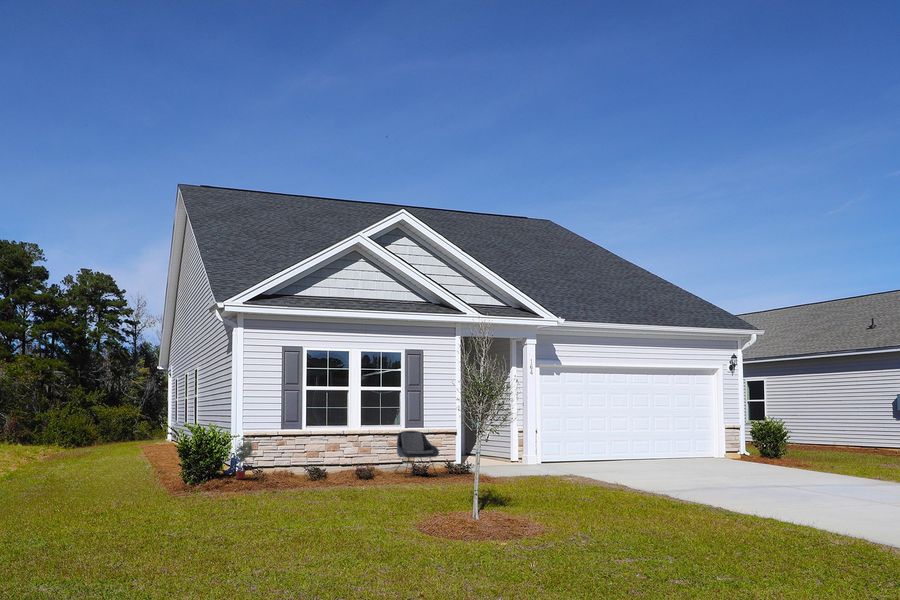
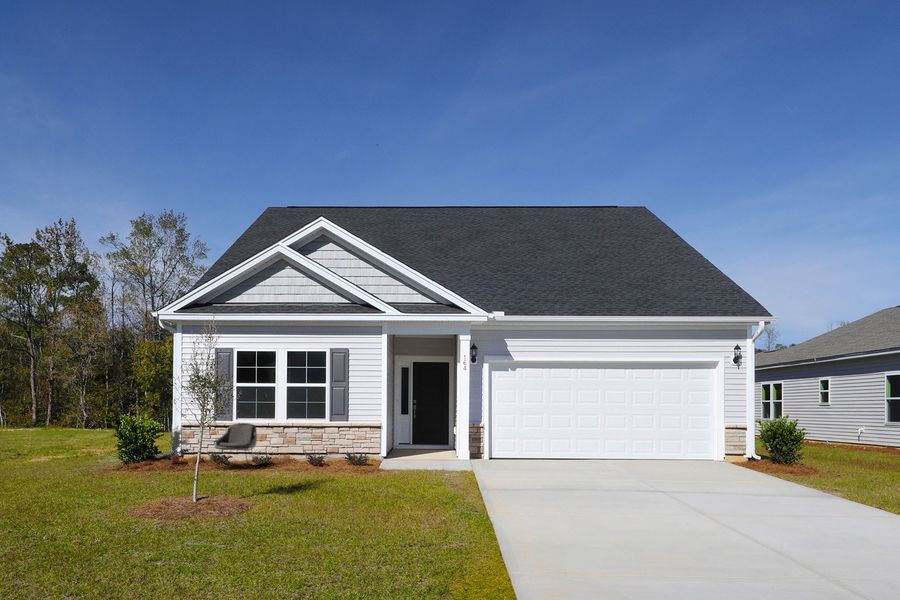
lounge chair: present [395,431,439,477] -> present [215,423,257,468]

